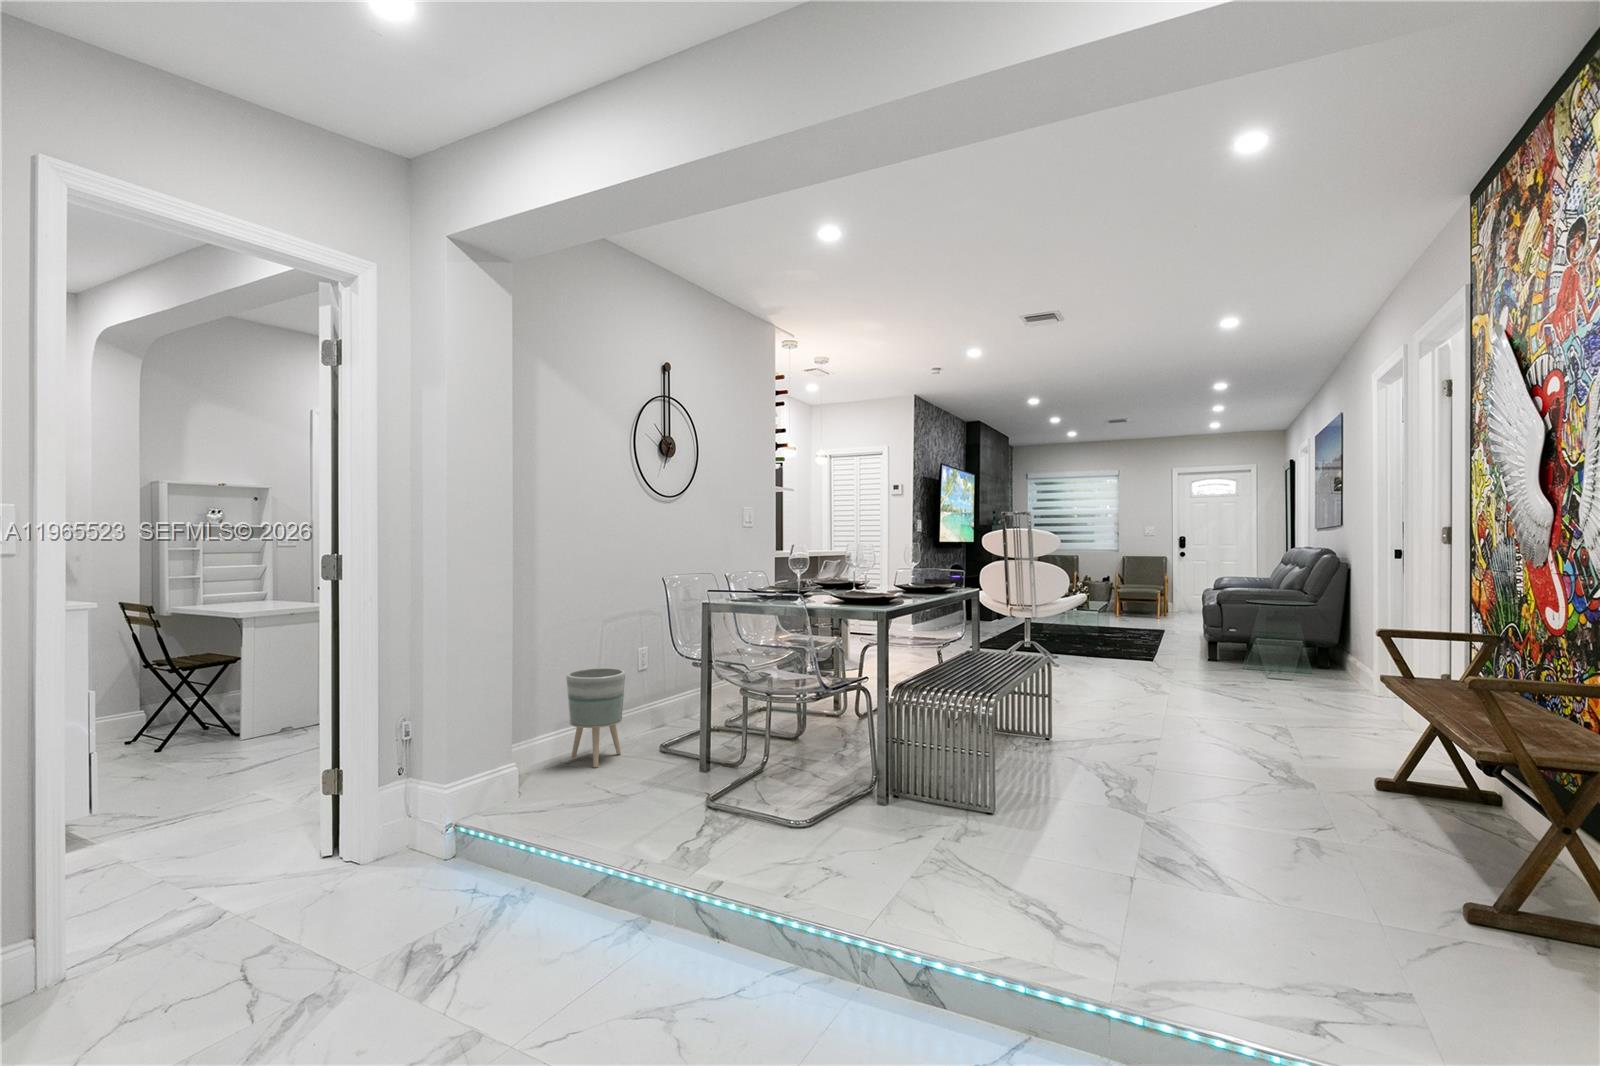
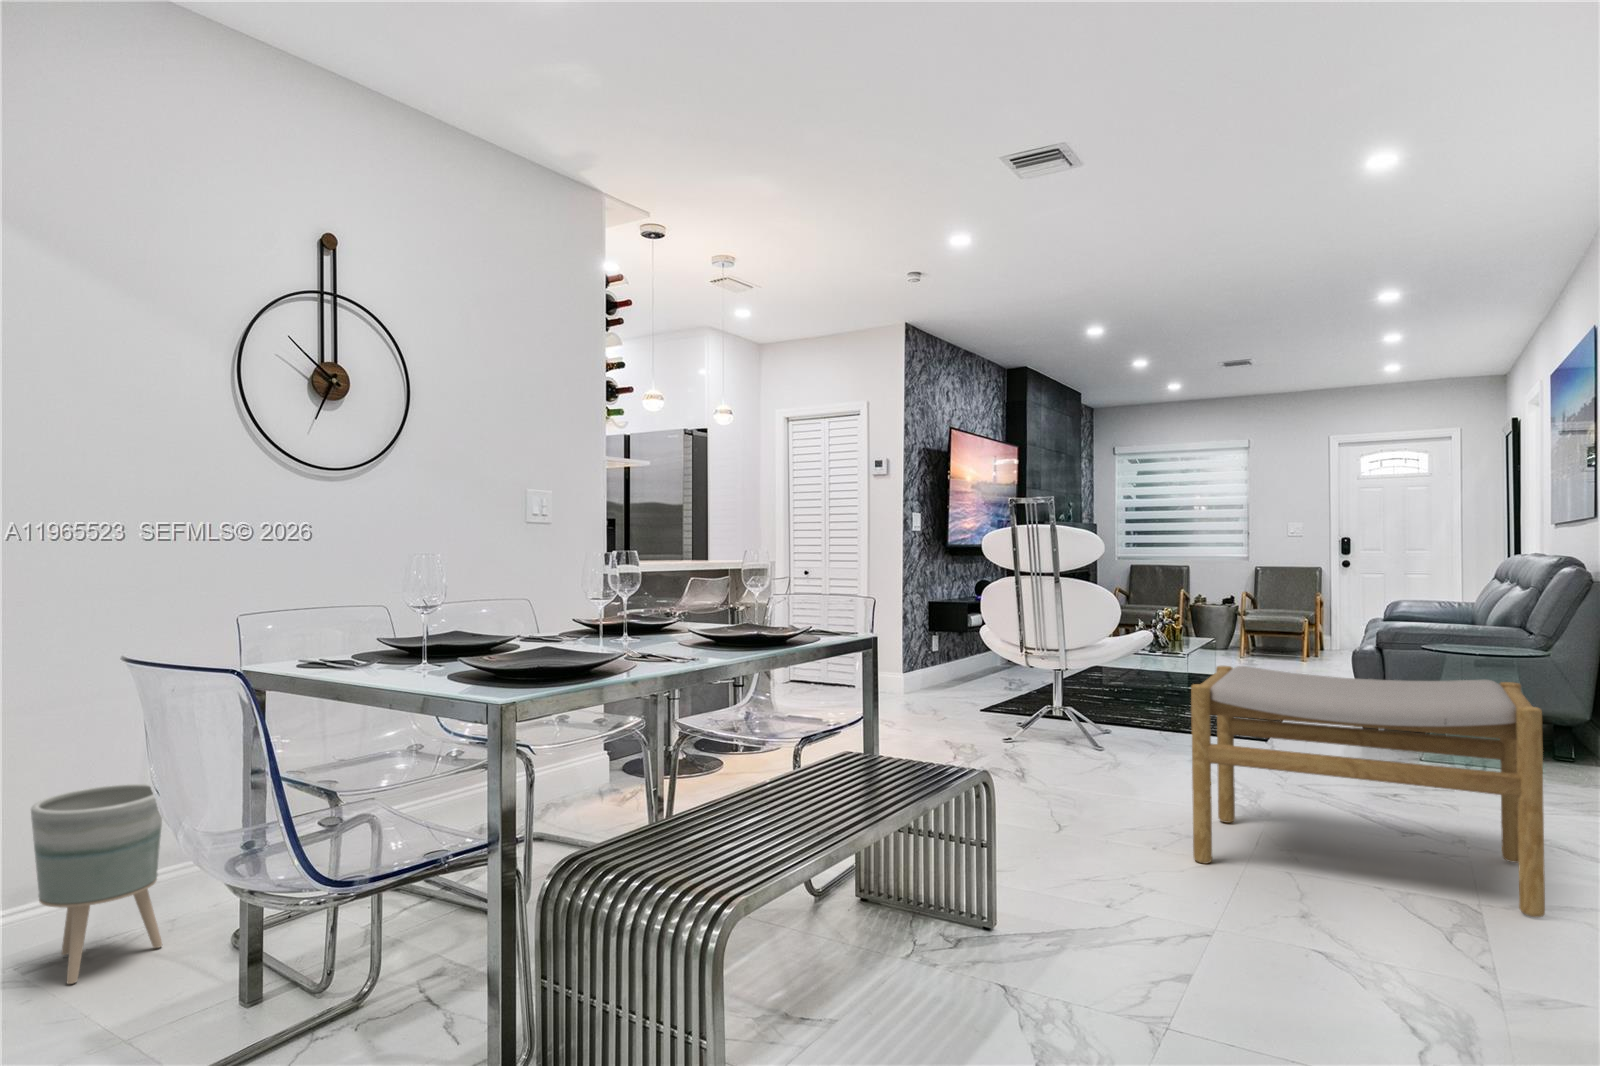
footstool: none [1136,609,1321,732] -> present [1191,666,1545,917]

